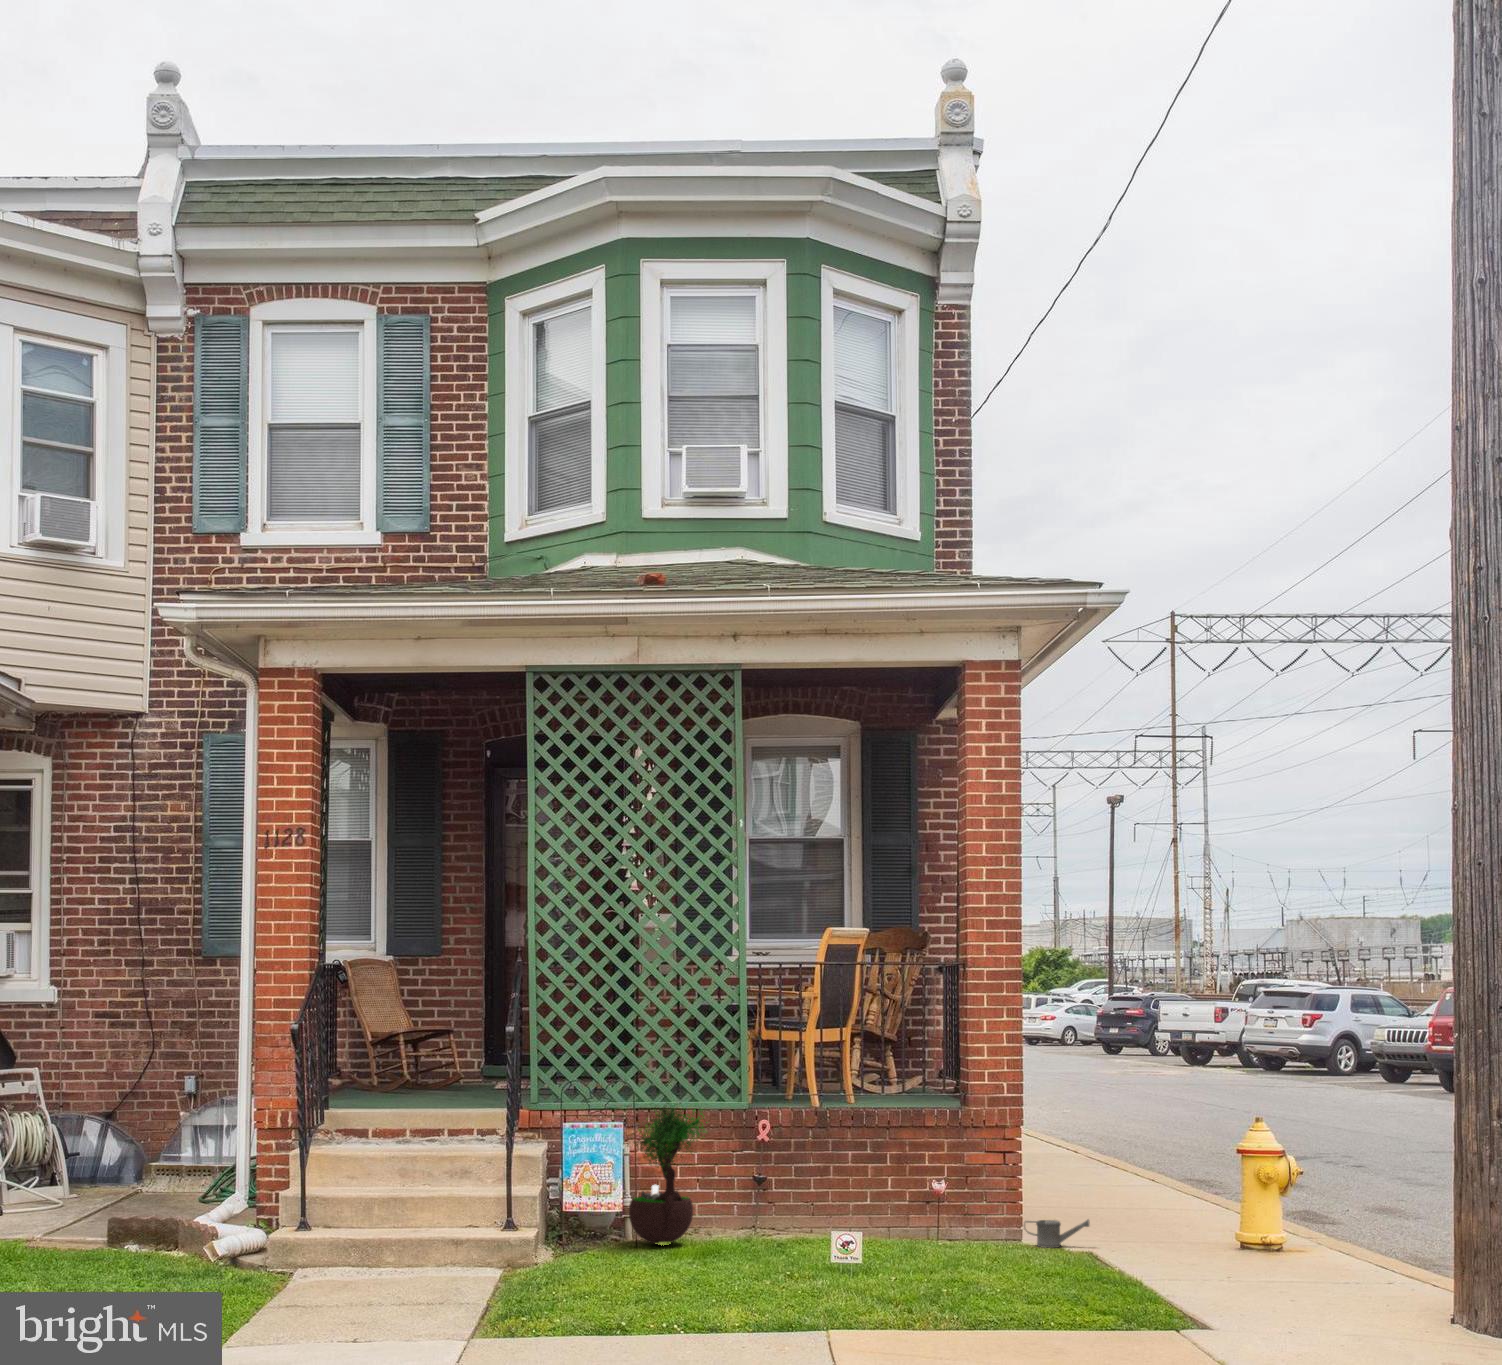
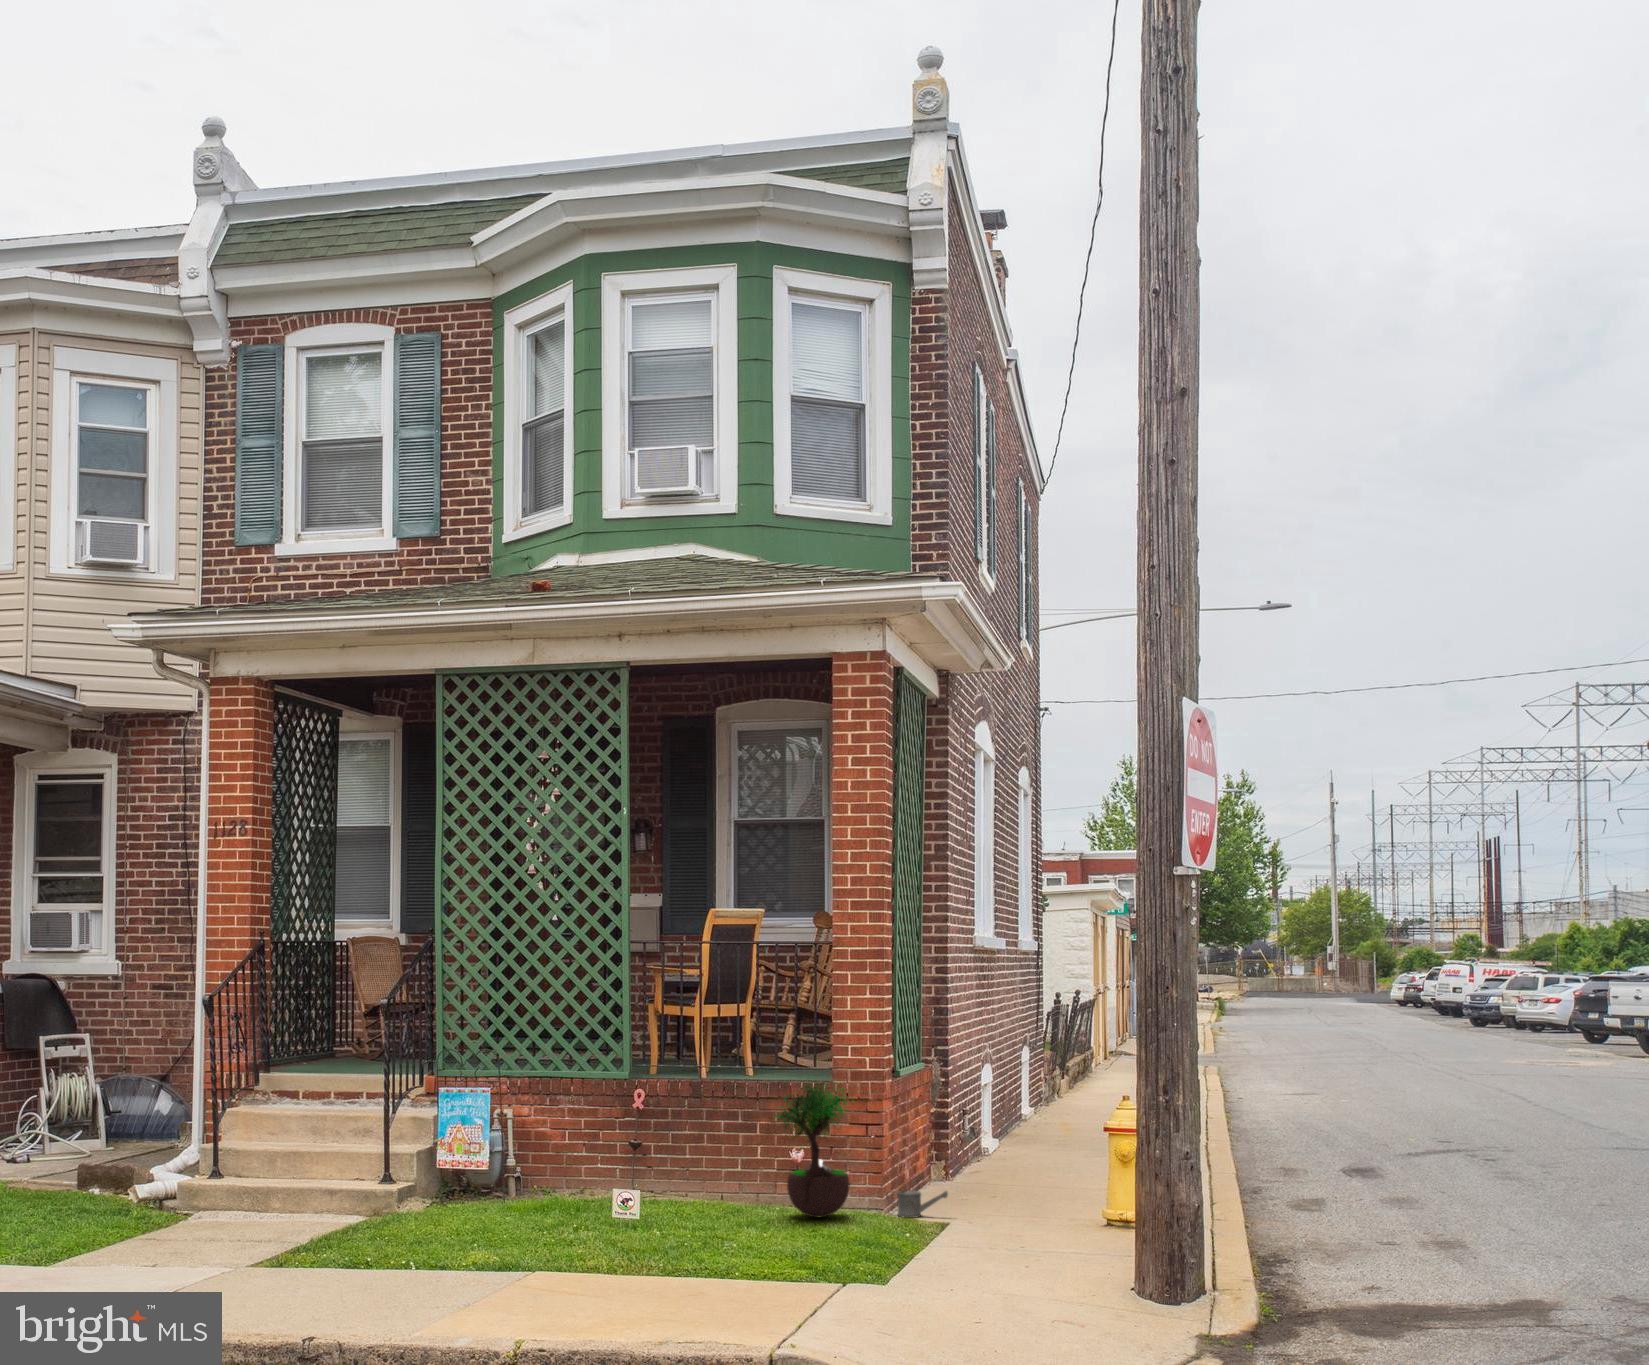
potted tree: present [628,1102,707,1244] -> present [771,1071,851,1217]

